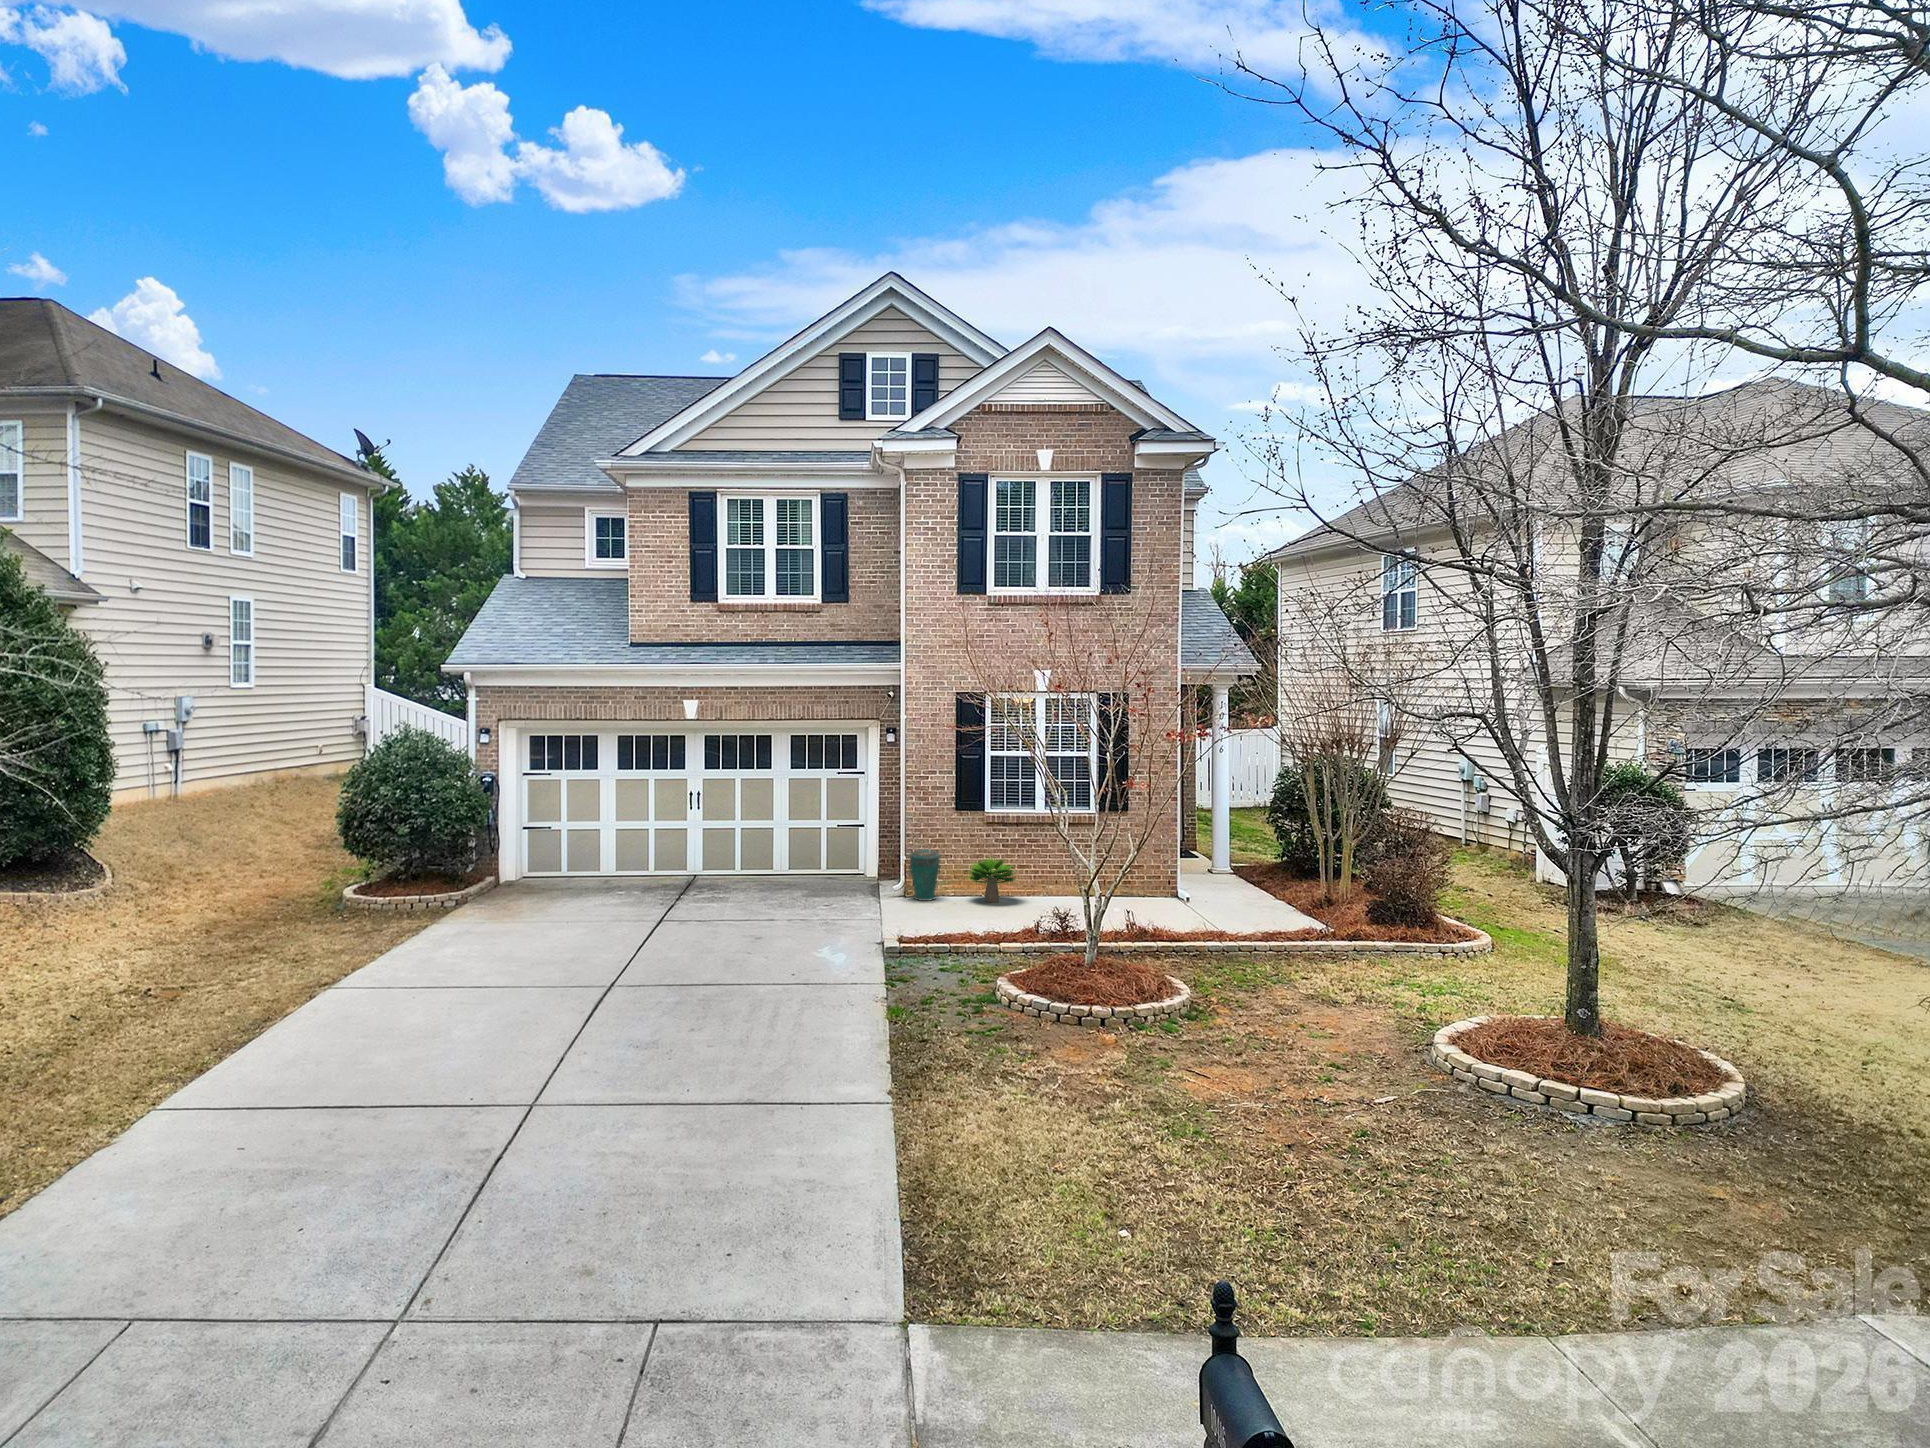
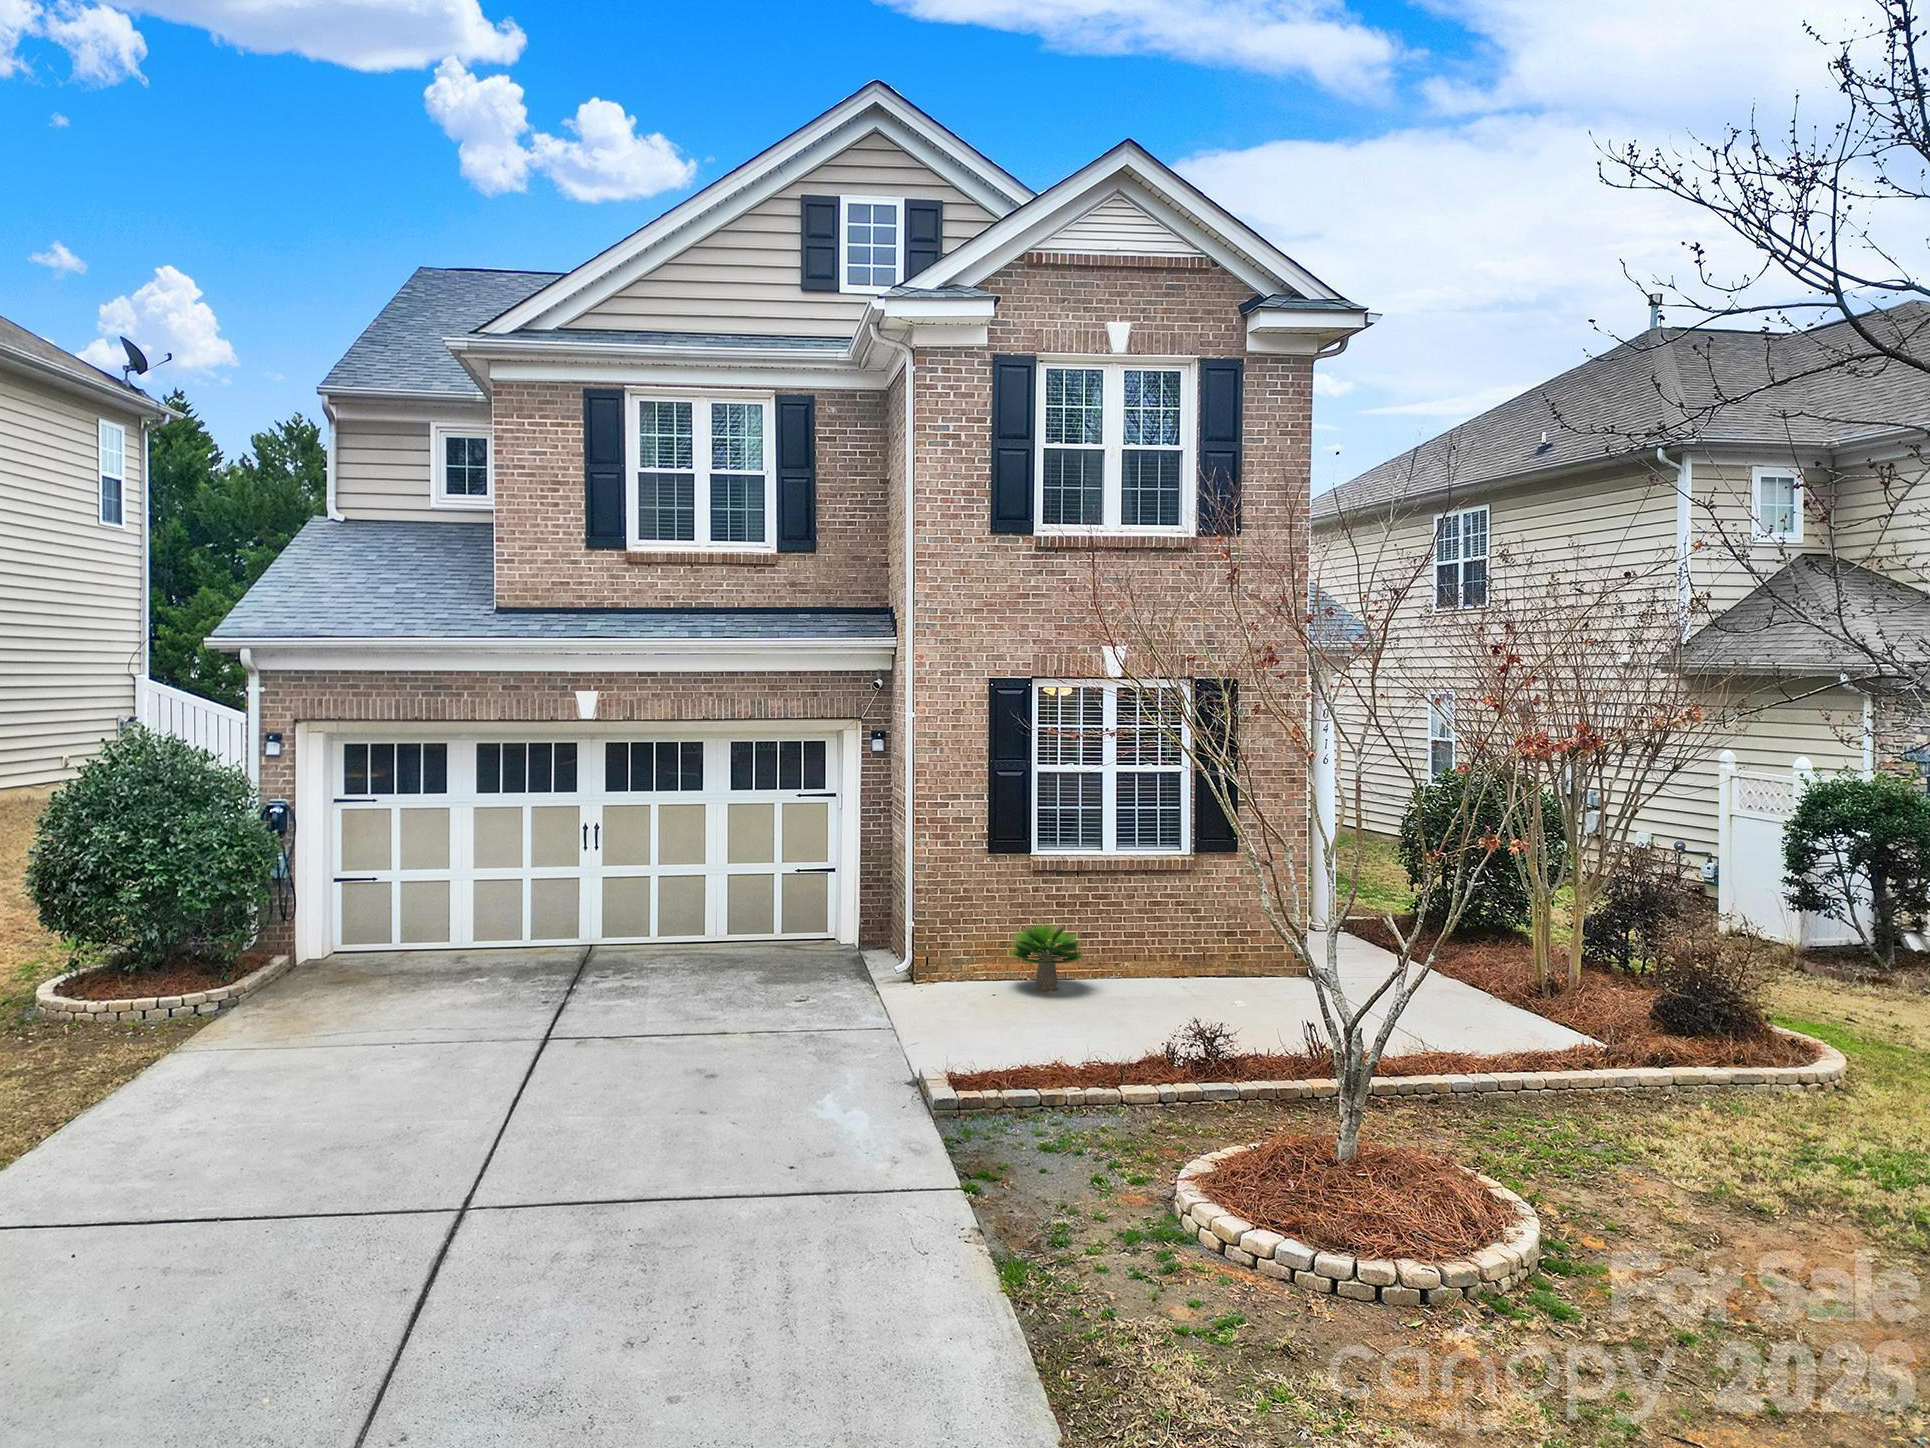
trash can: present [909,849,940,901] -> none [922,910,970,990]

